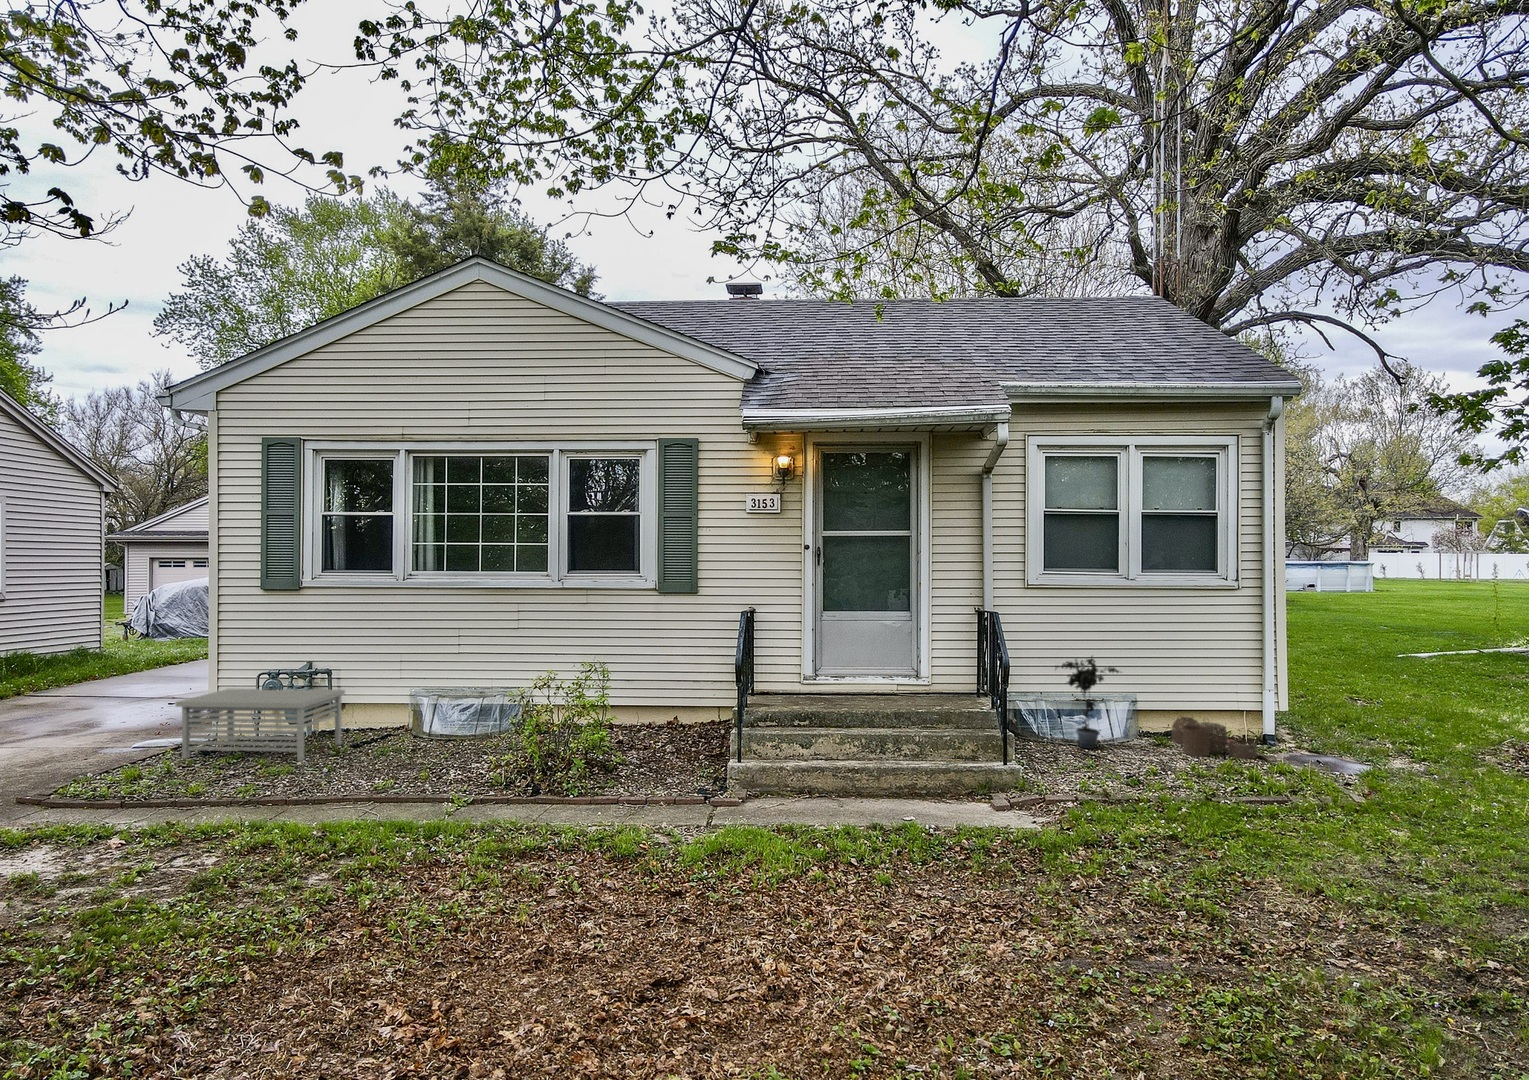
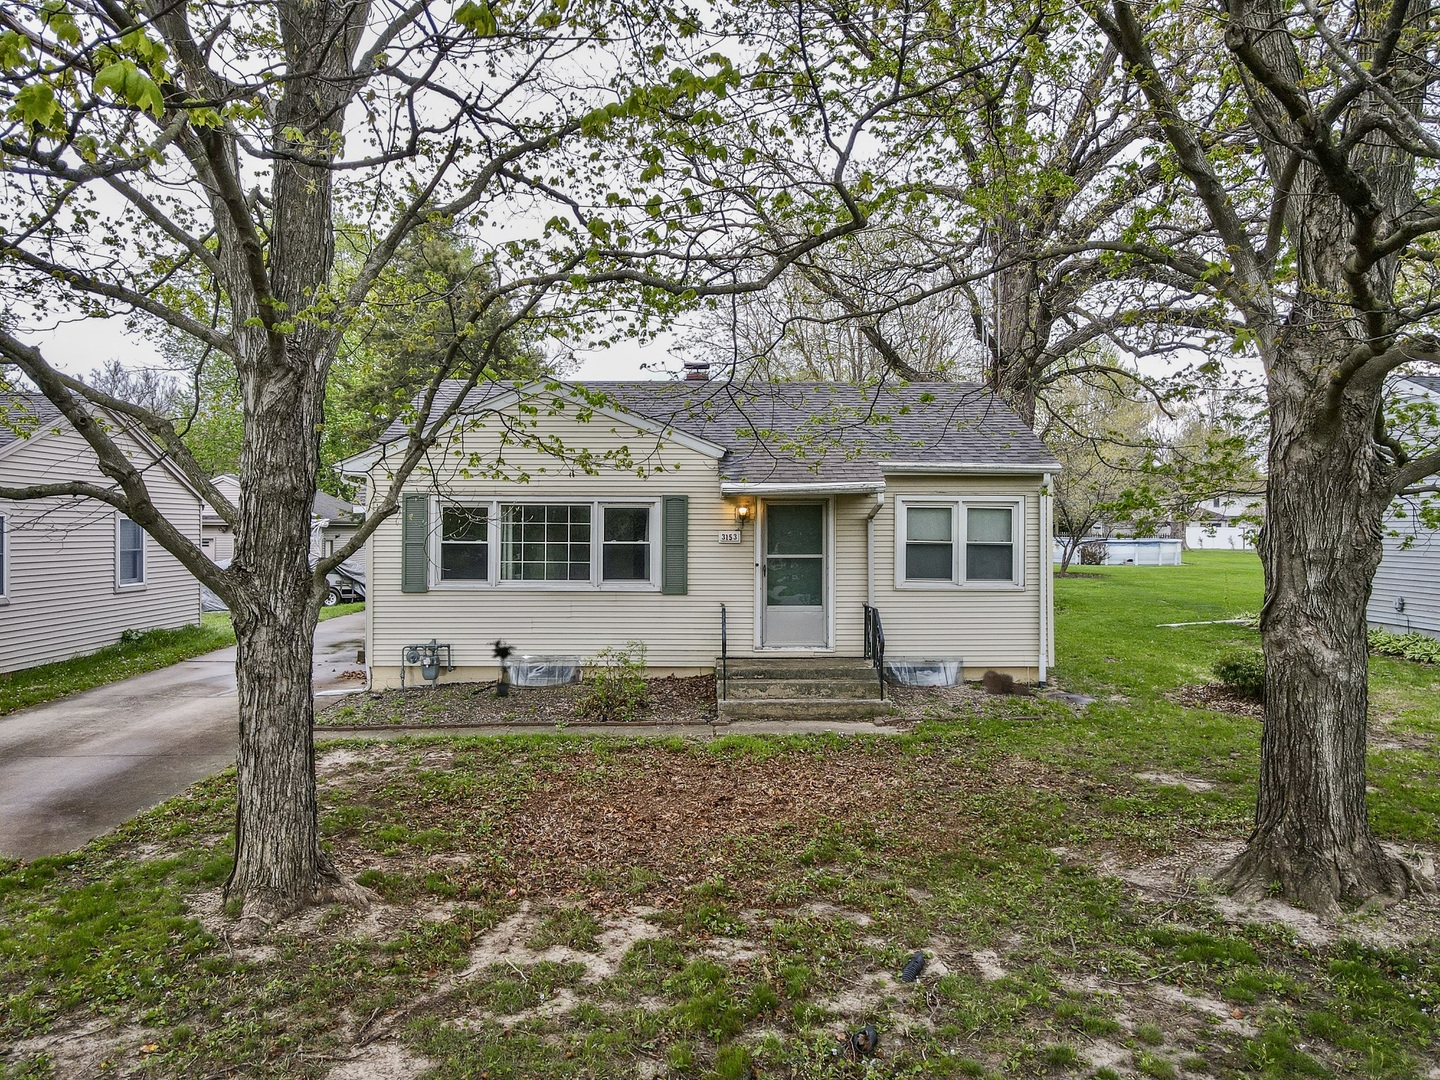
potted plant: present [1056,656,1119,749] -> present [487,640,516,696]
storage bench: present [175,689,345,761] -> none [358,658,460,703]

